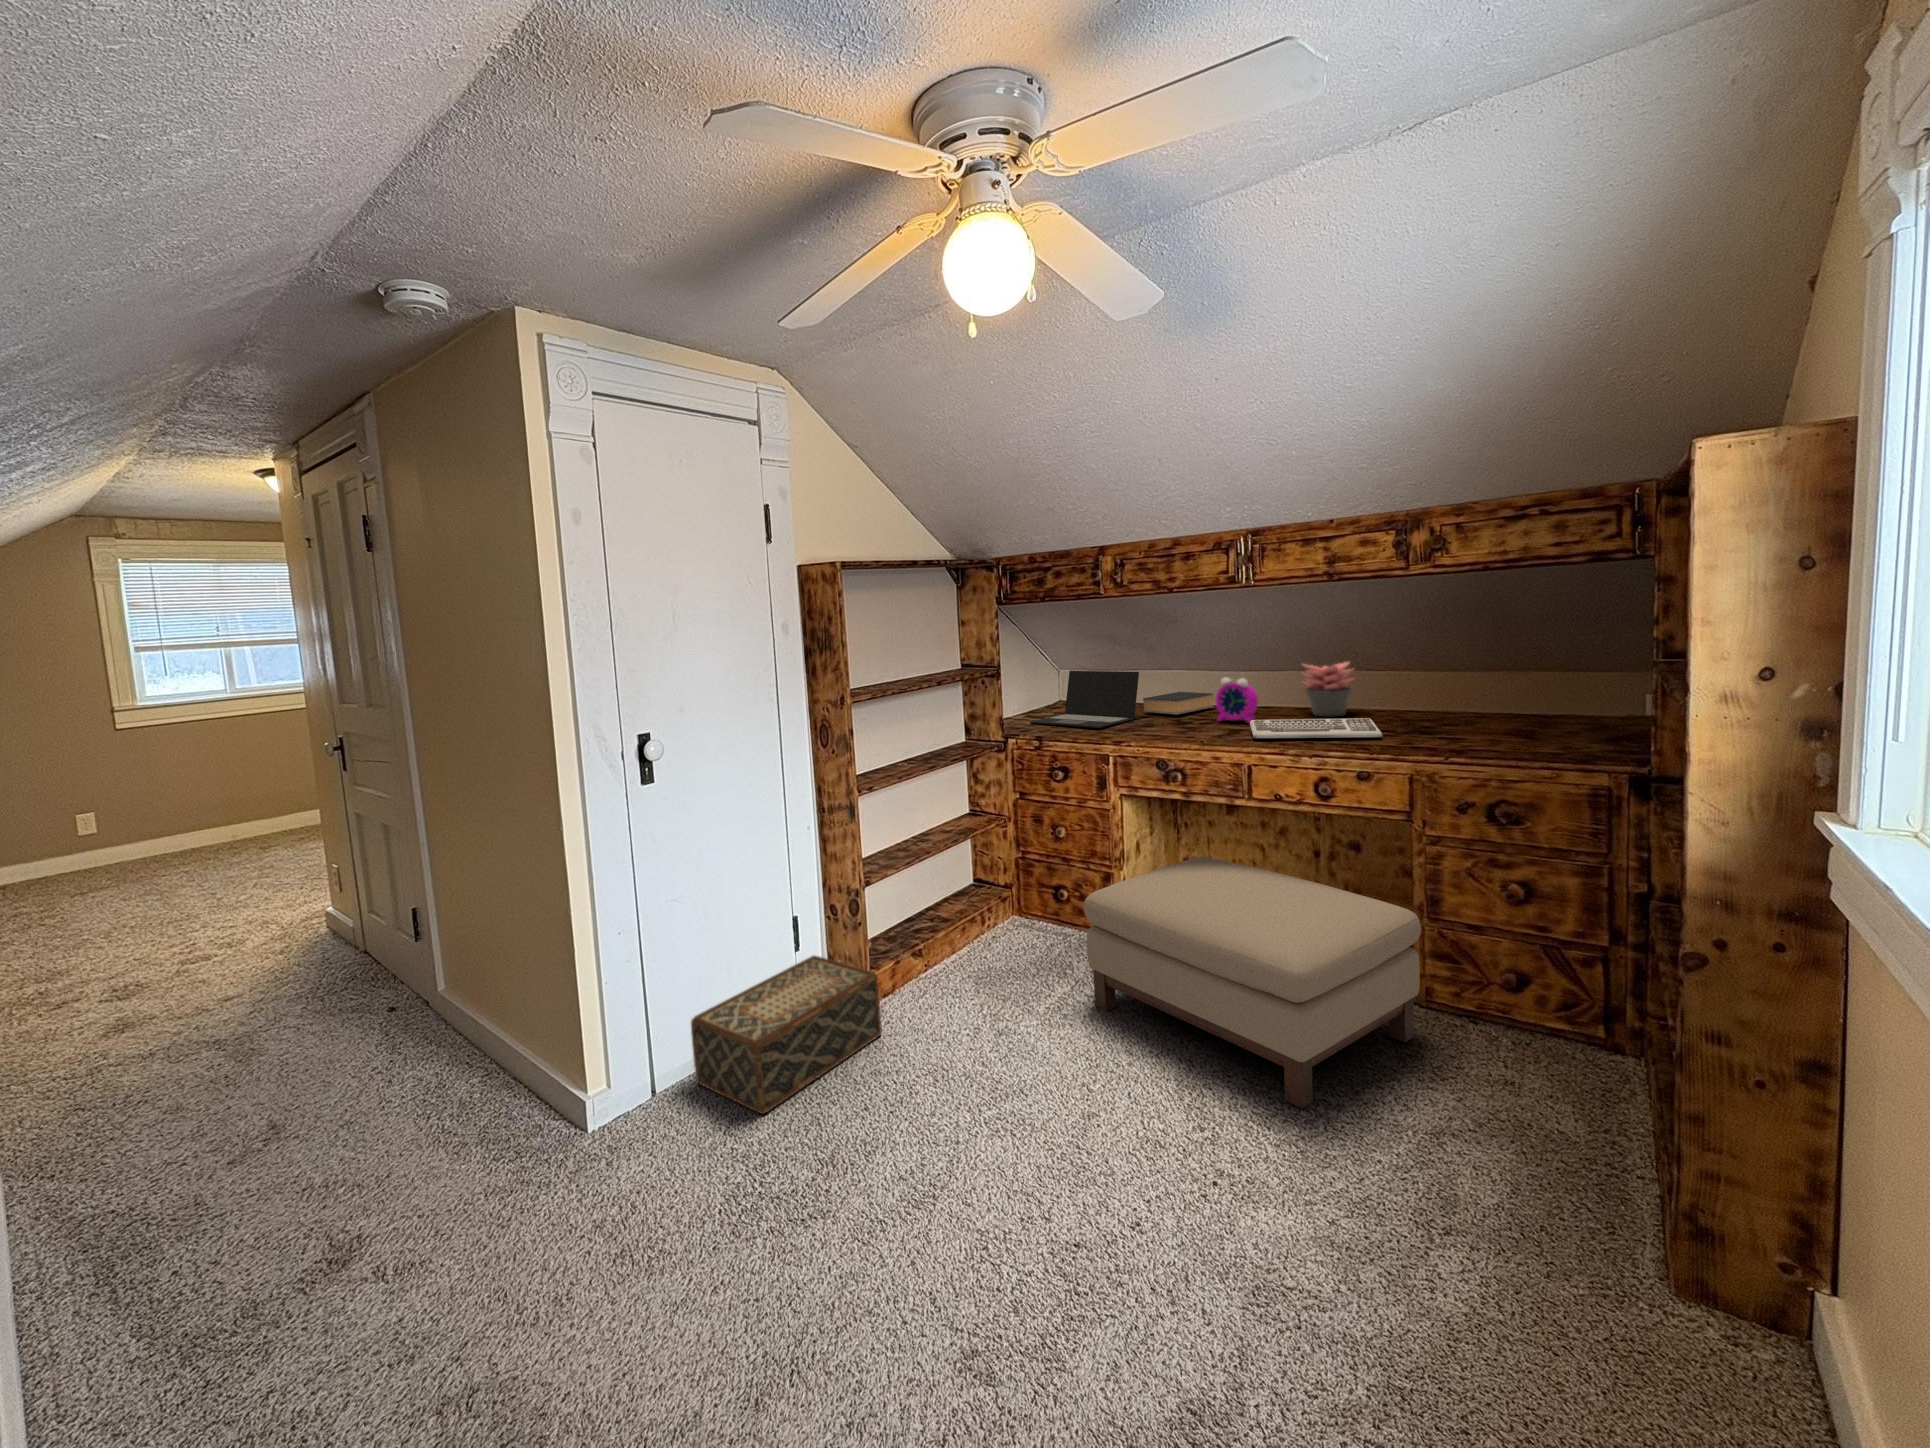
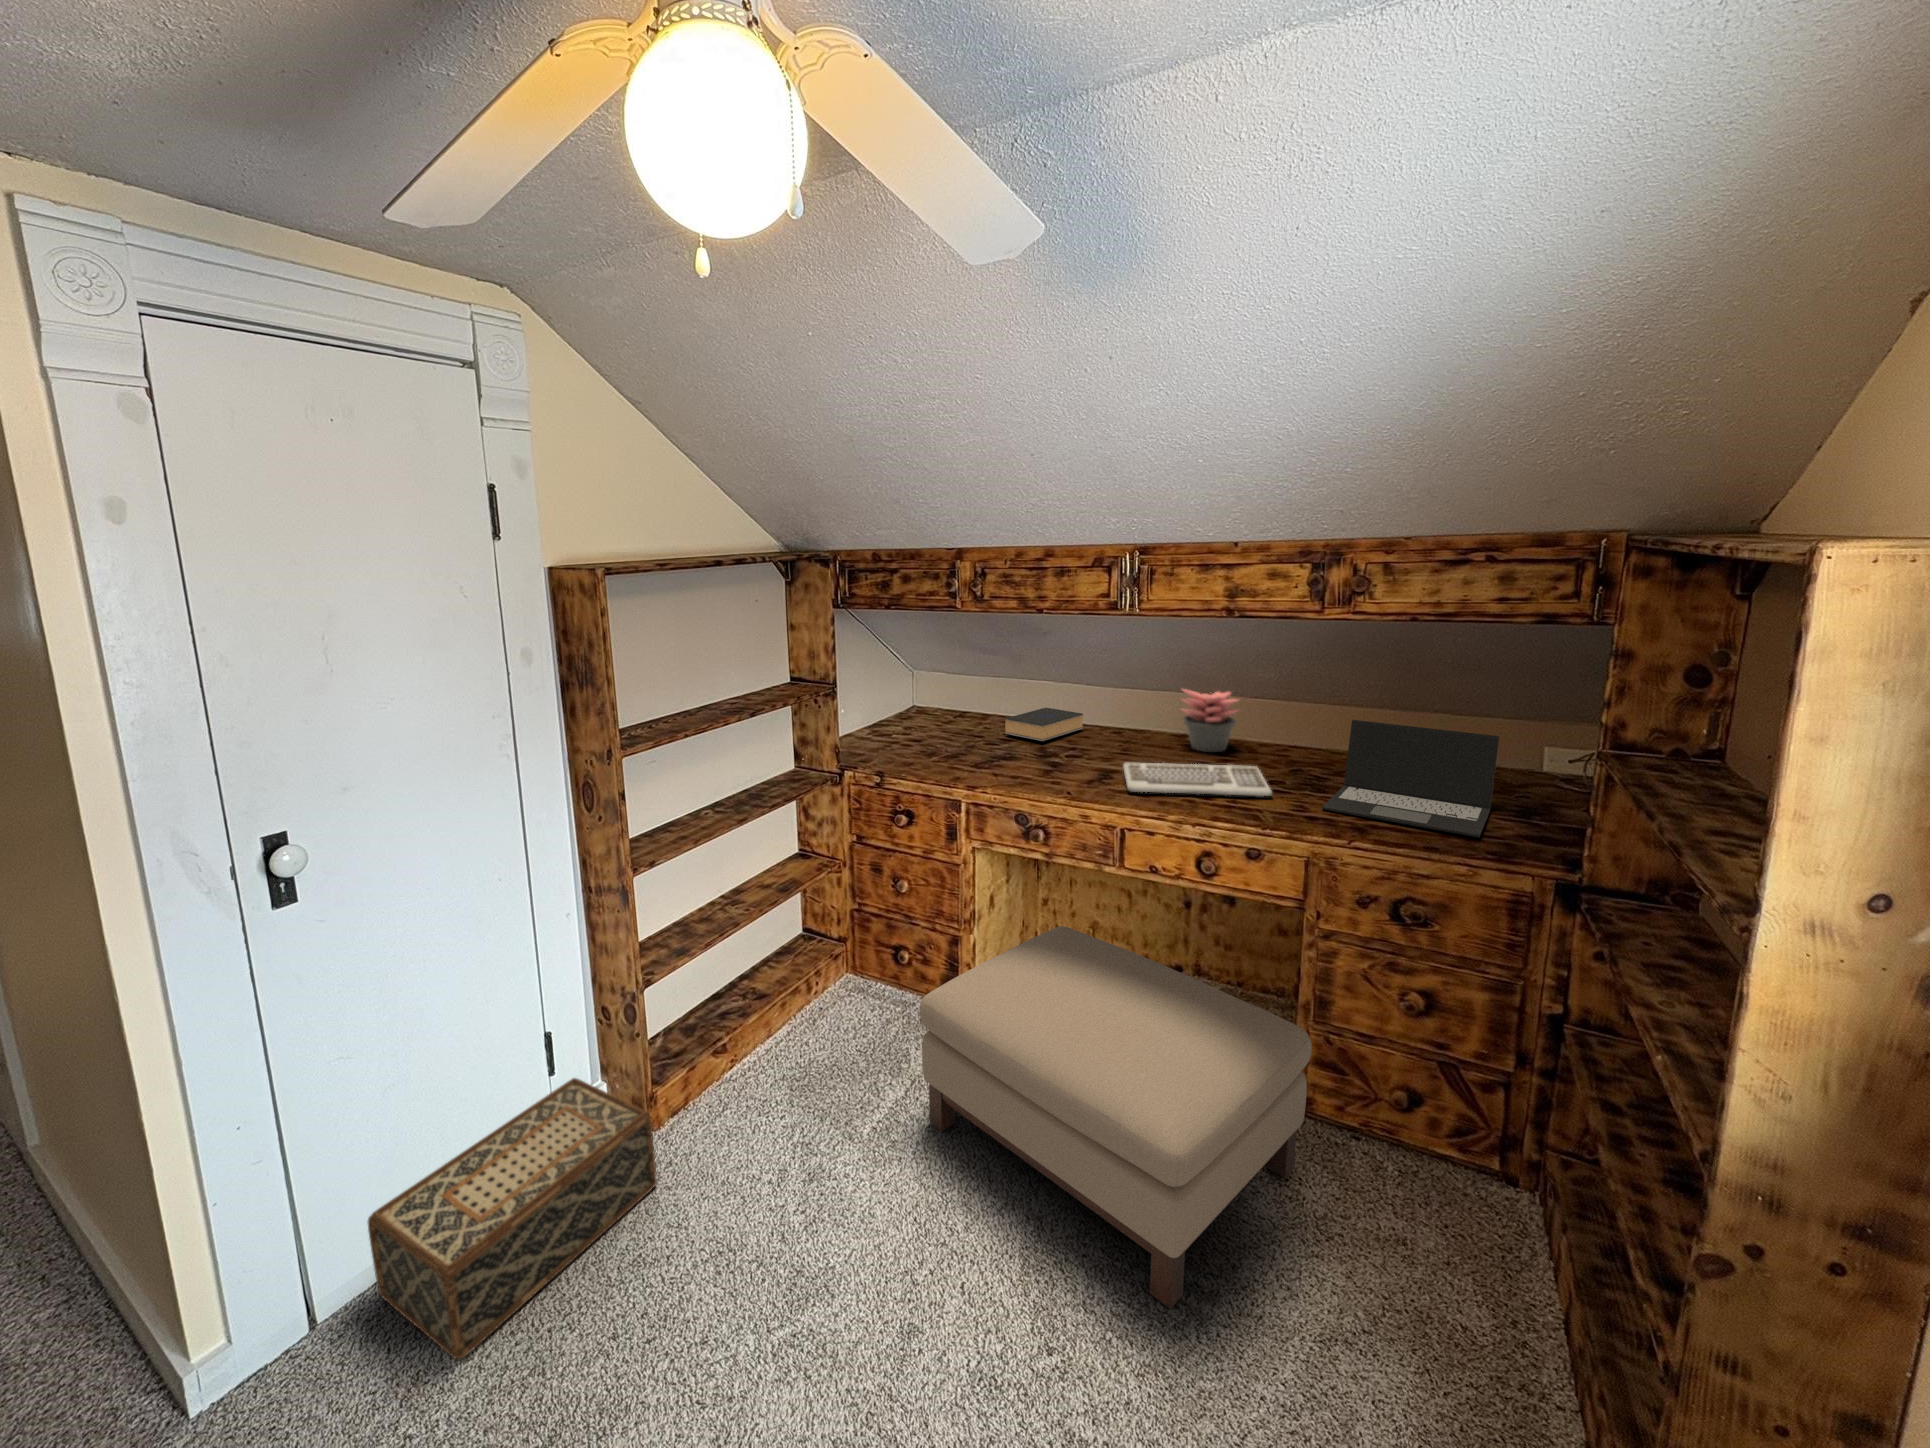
laptop: present [1030,671,1139,728] -> present [1322,720,1499,837]
alarm clock: present [1215,677,1258,723] -> none [1086,698,1133,760]

